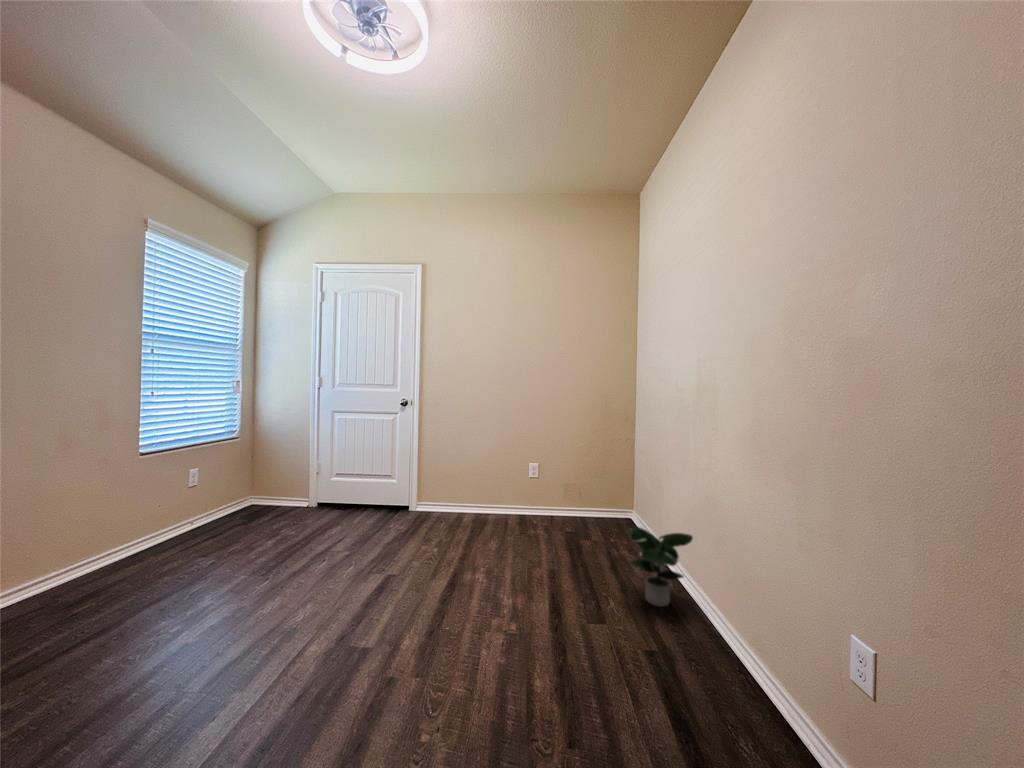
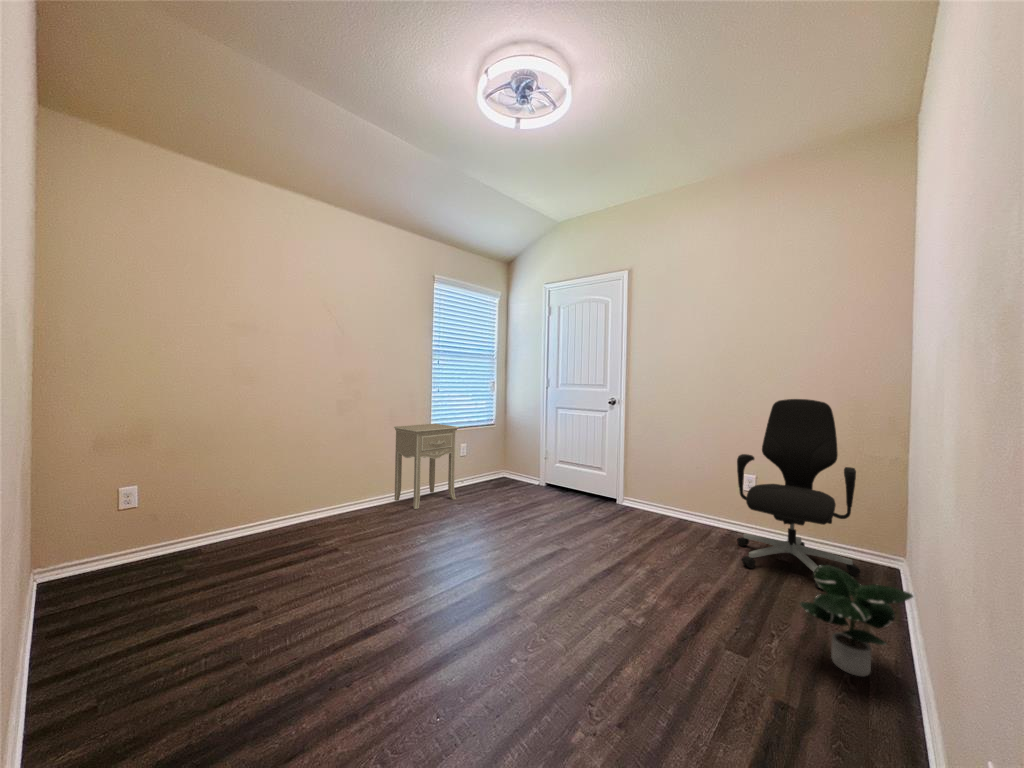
office chair: none [532,397,618,546] -> present [737,399,860,588]
nightstand: none [62,444,199,584] -> present [394,424,459,509]

